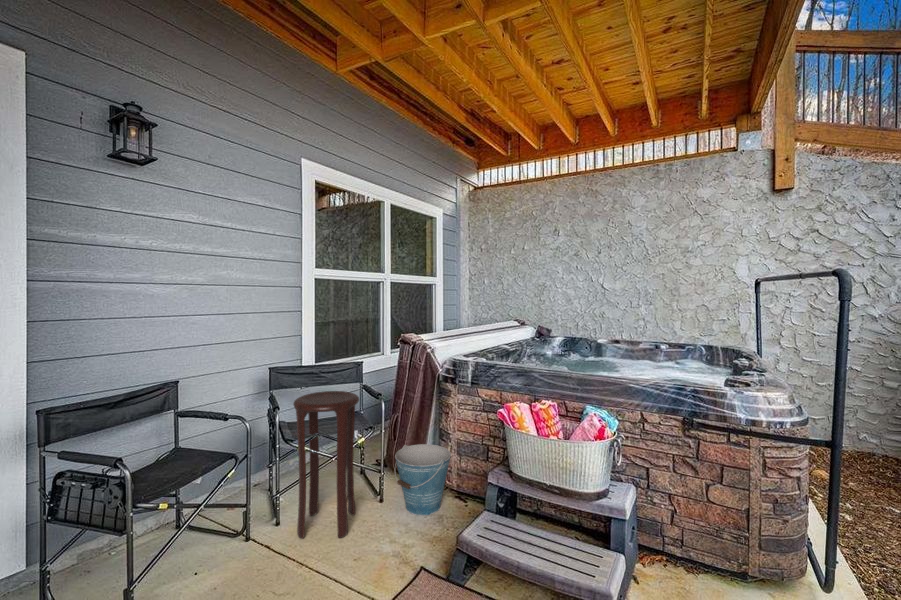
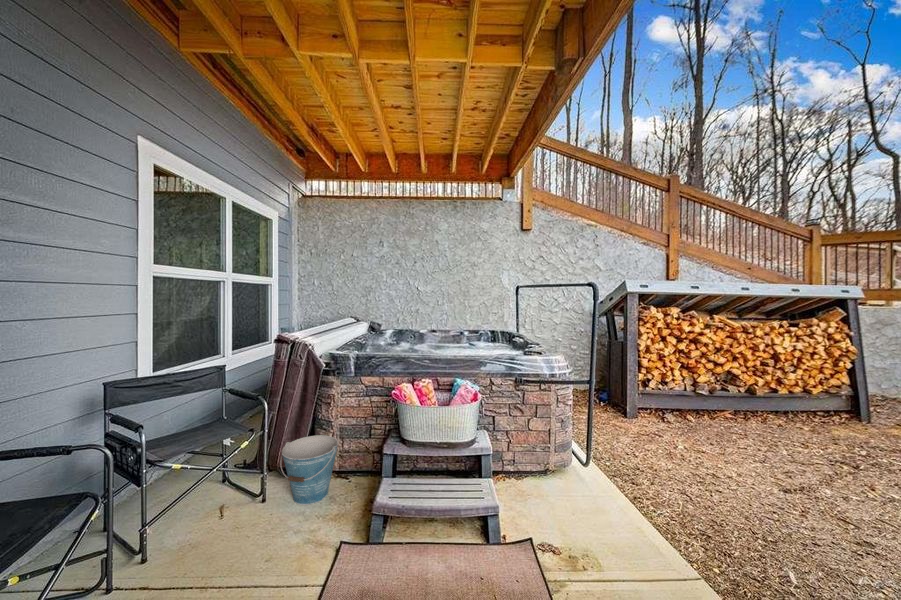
stool: present [293,391,359,539] -> none [164,400,249,574]

